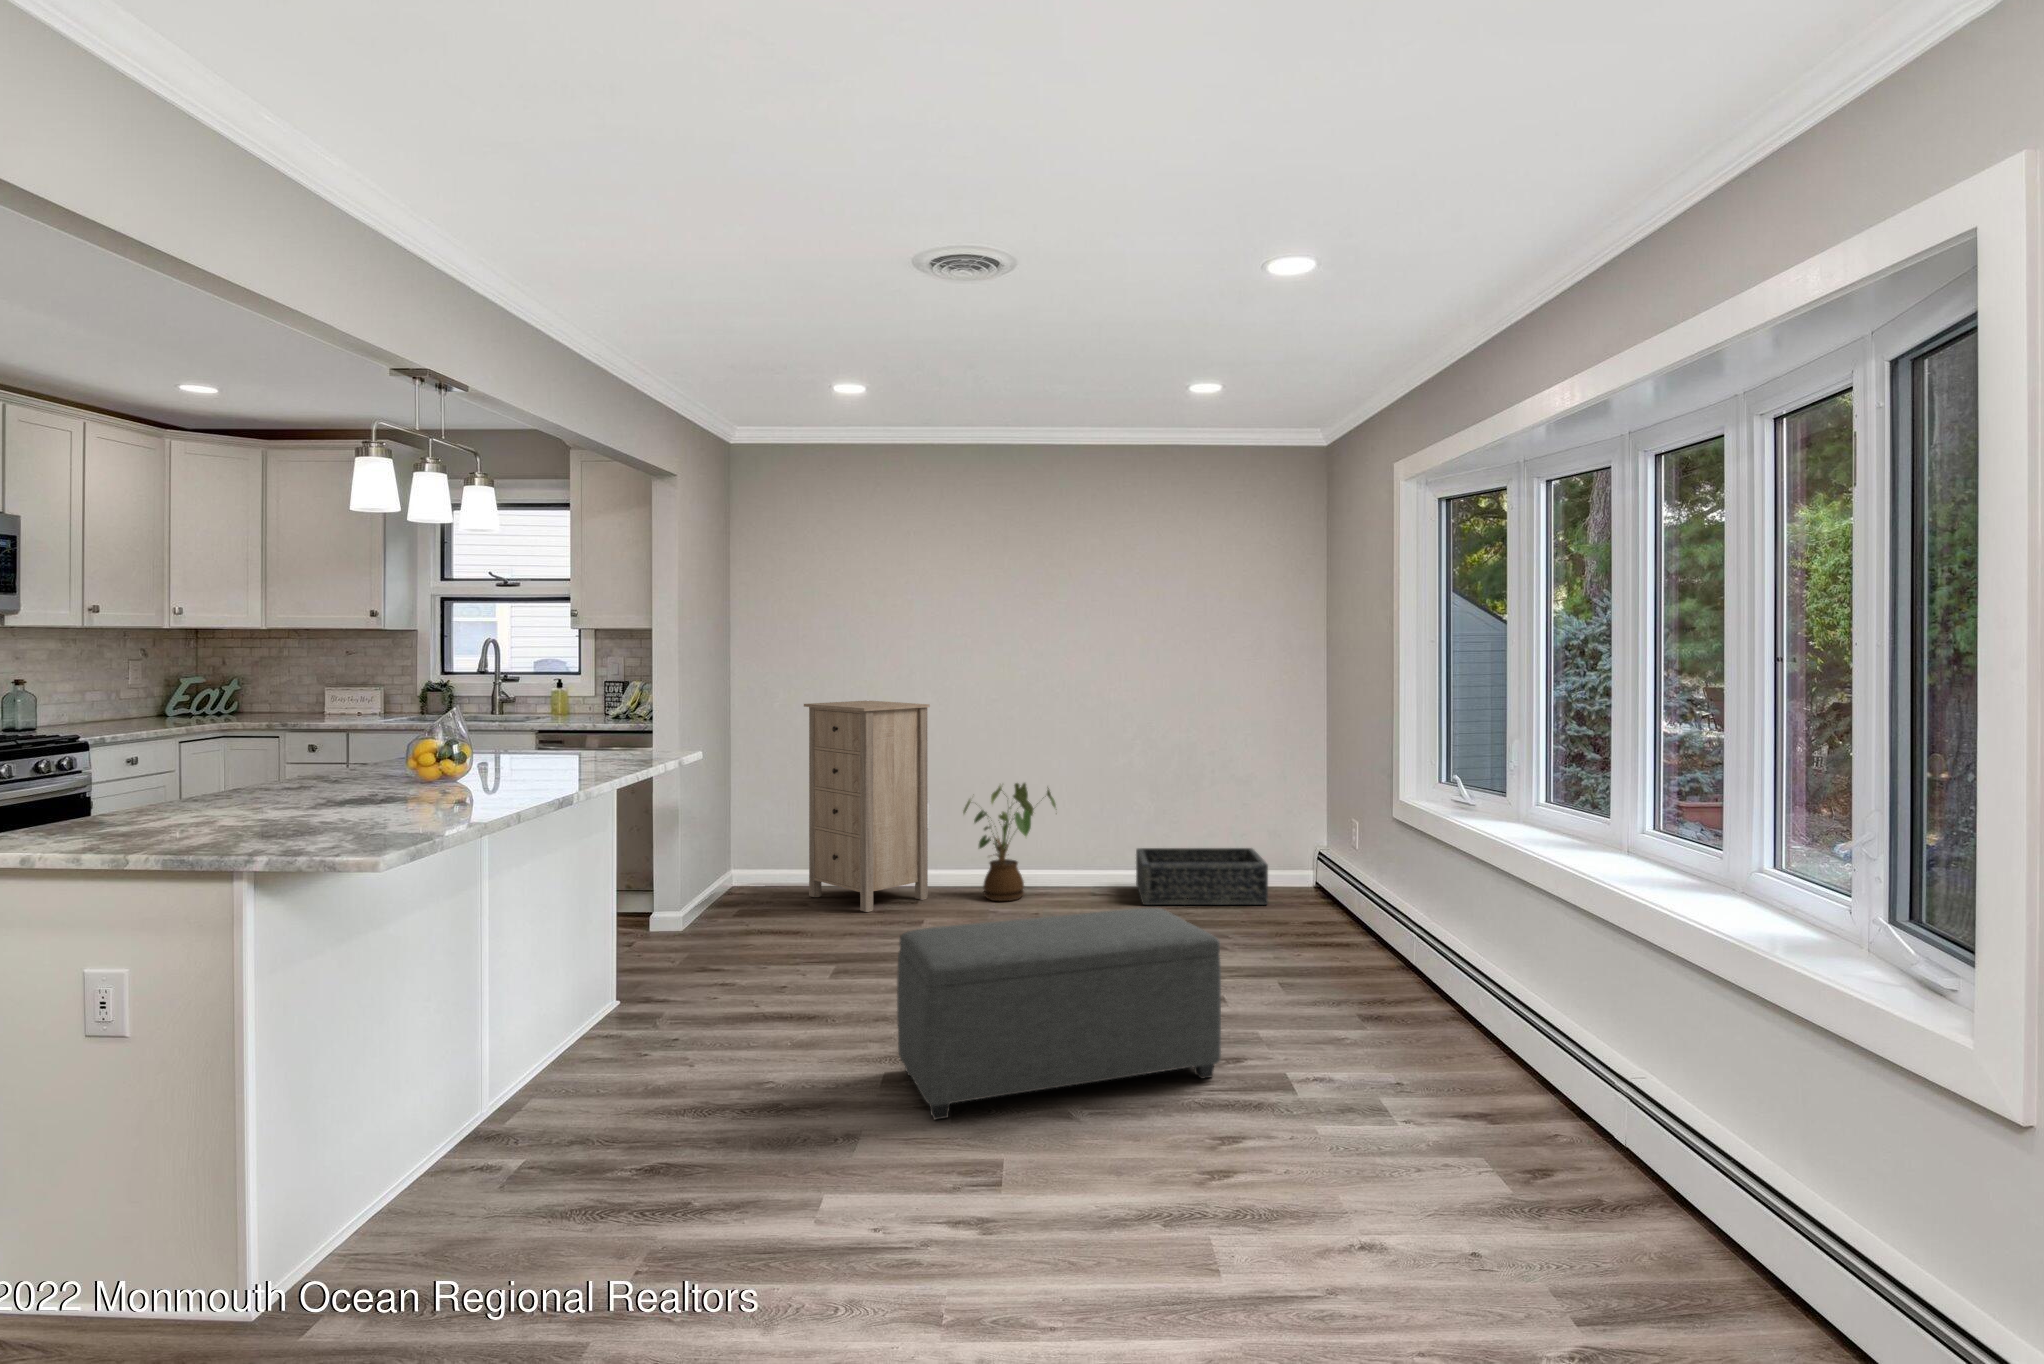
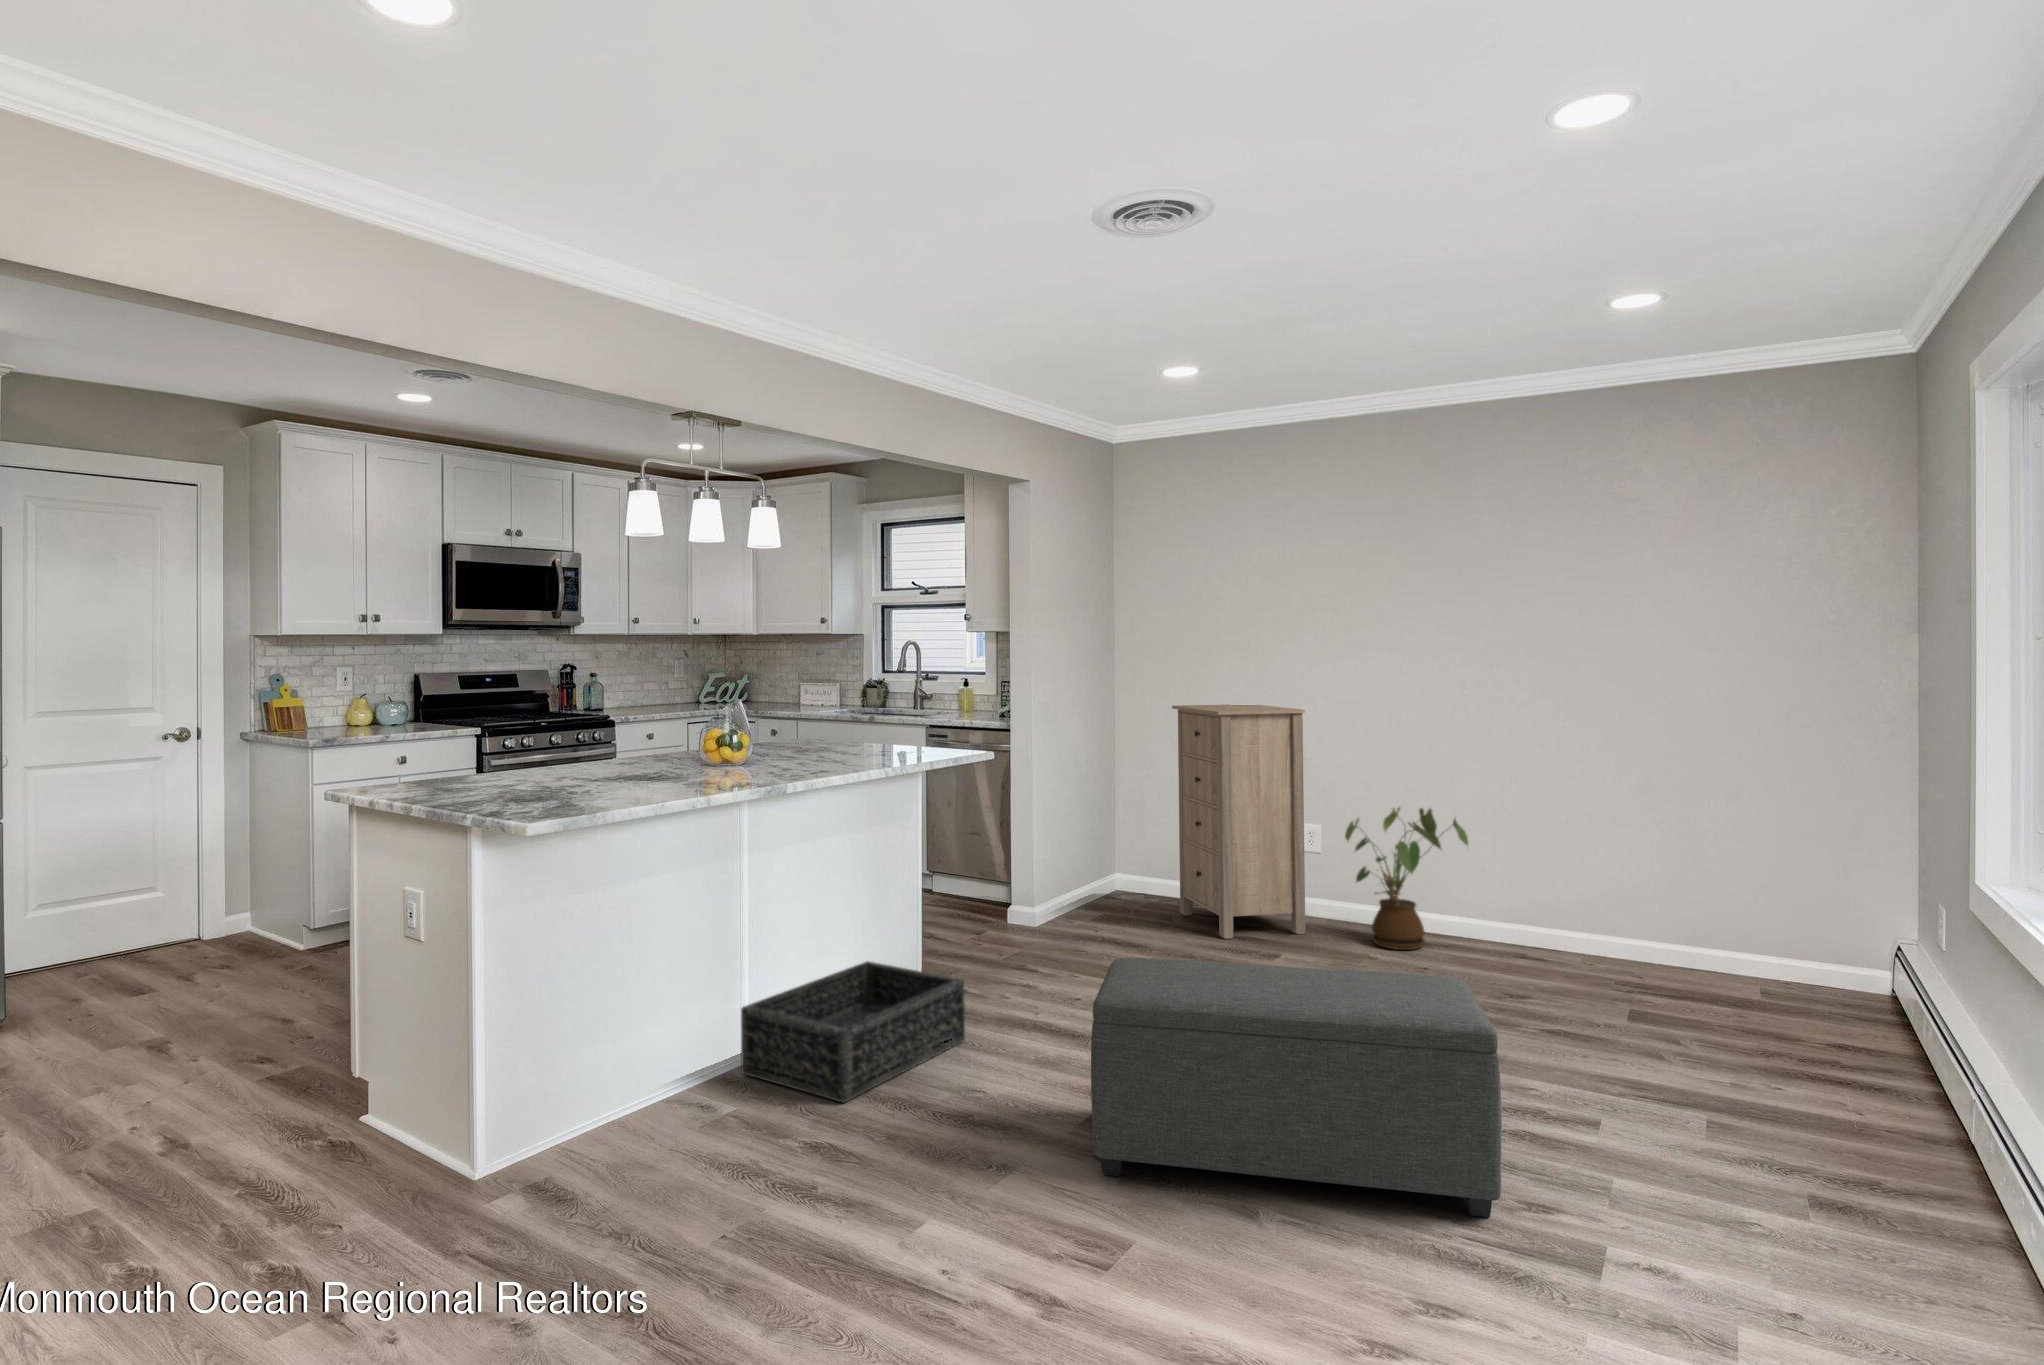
basket: present [1136,848,1268,905] -> present [741,961,965,1102]

